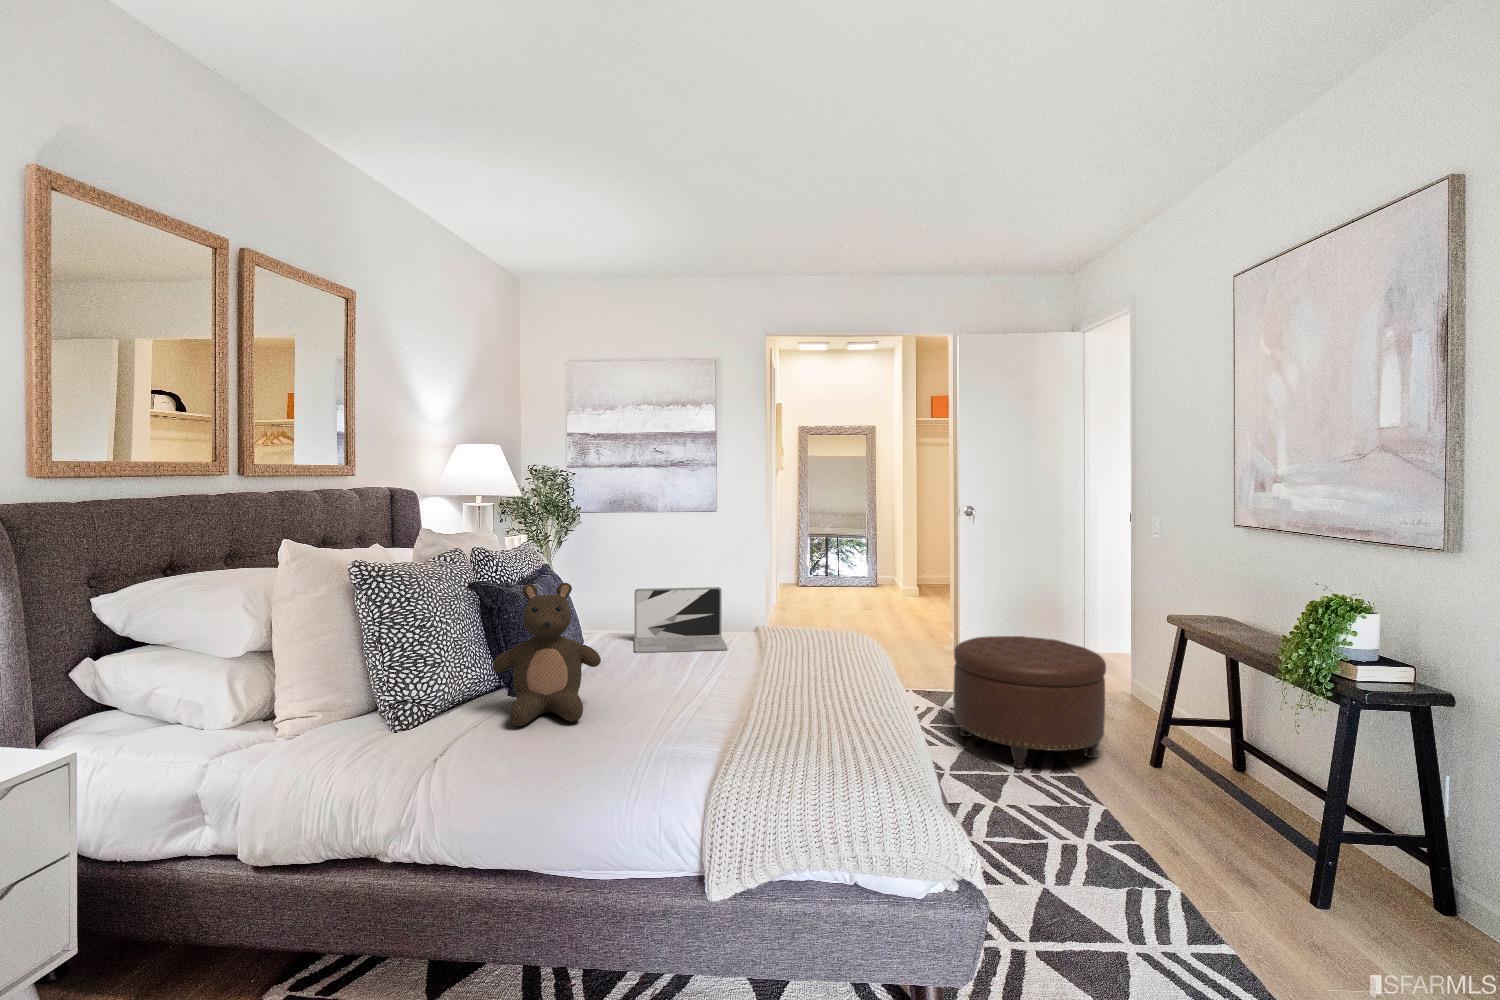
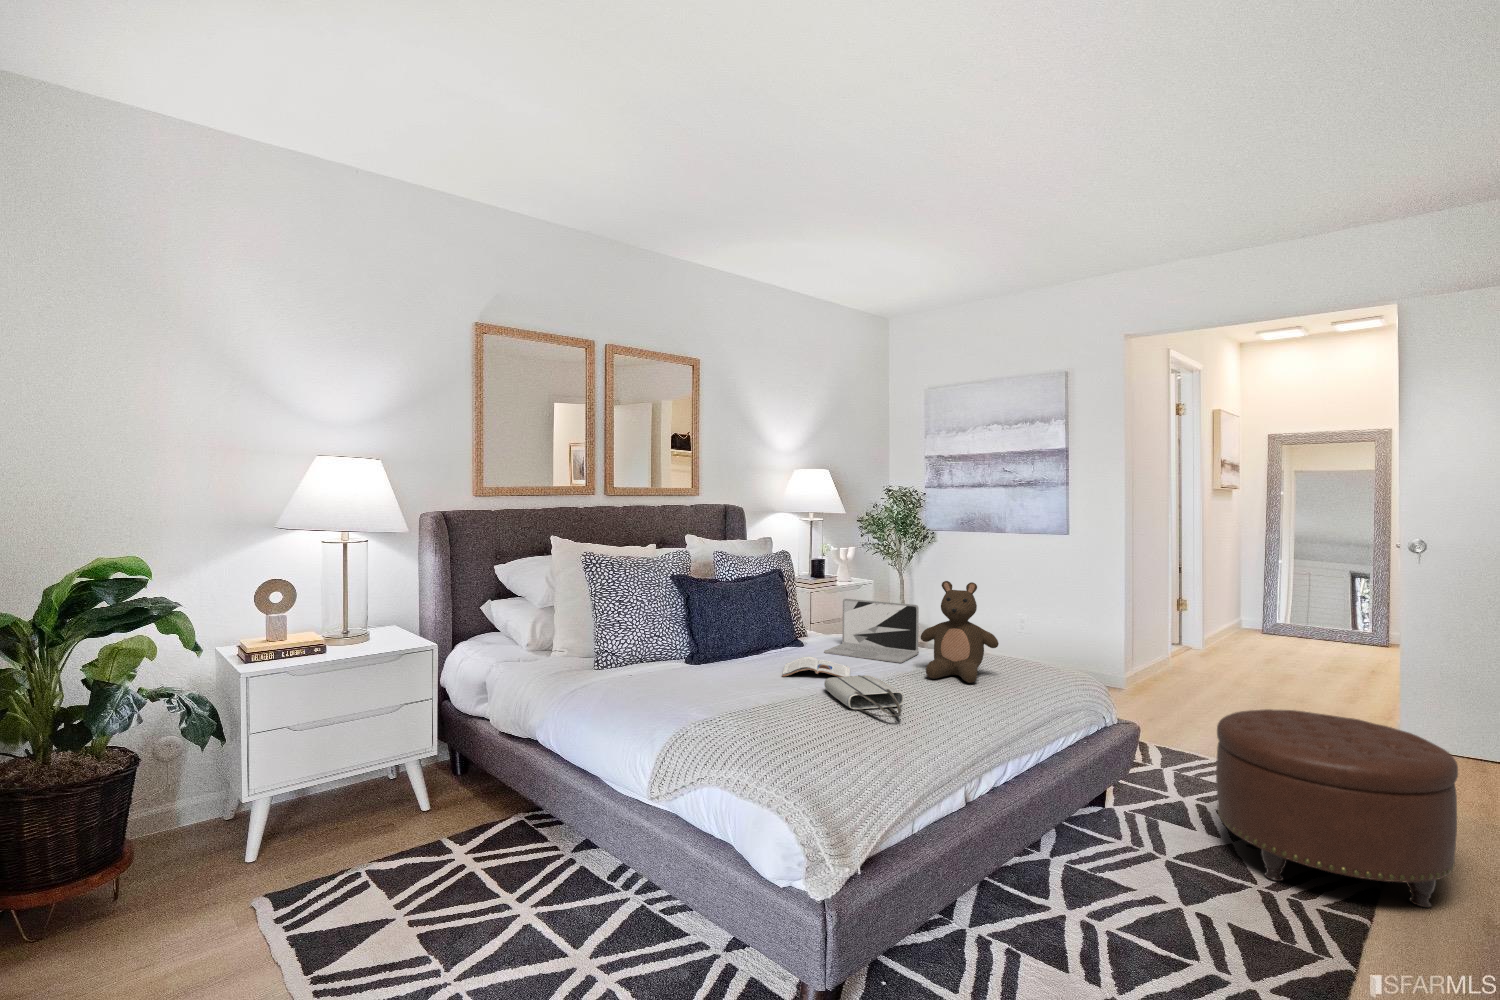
stuffed bear: present [492,583,601,726] -> present [921,581,999,683]
magazine: none [631,659,725,688] -> present [782,657,850,677]
tote bag: none [729,668,865,708] -> present [825,675,903,717]

